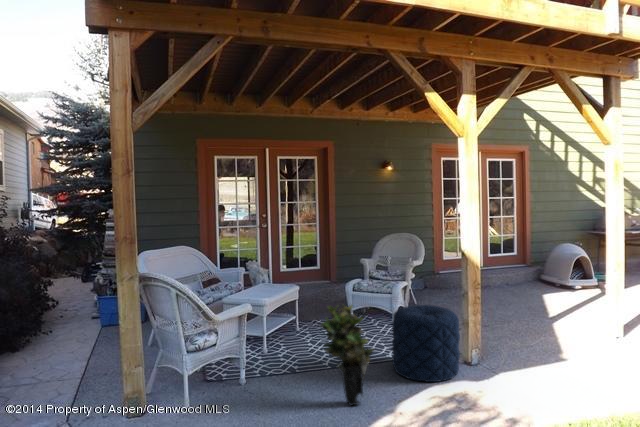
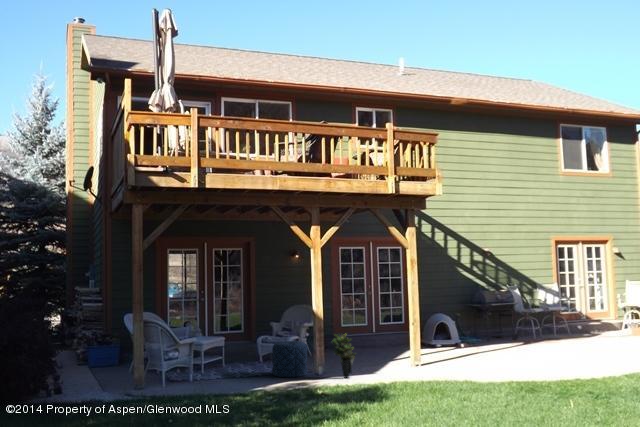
potted plant: present [320,305,373,406] -> present [332,334,356,378]

